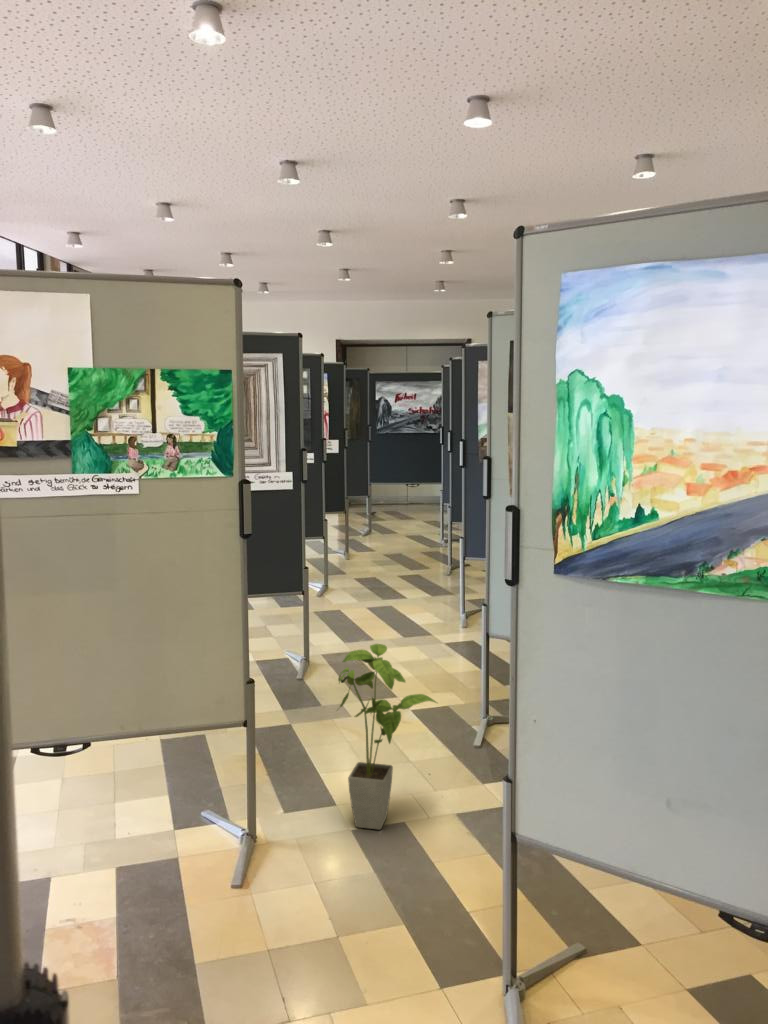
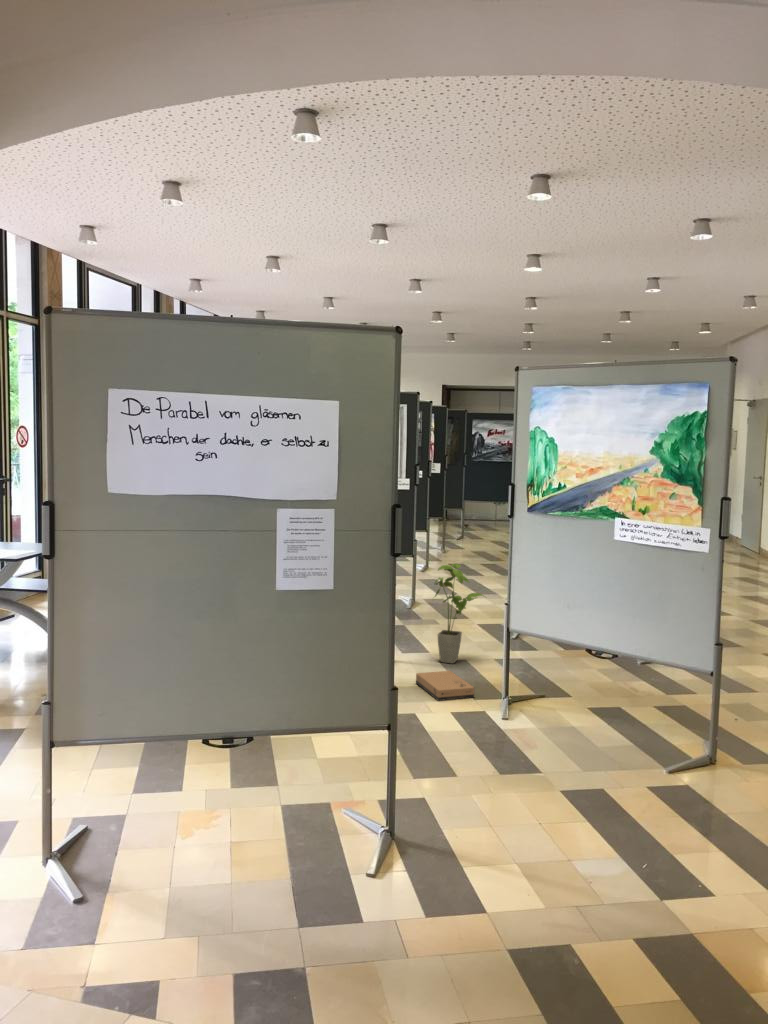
cardboard box: none [308,875,434,986] -> present [416,671,474,701]

